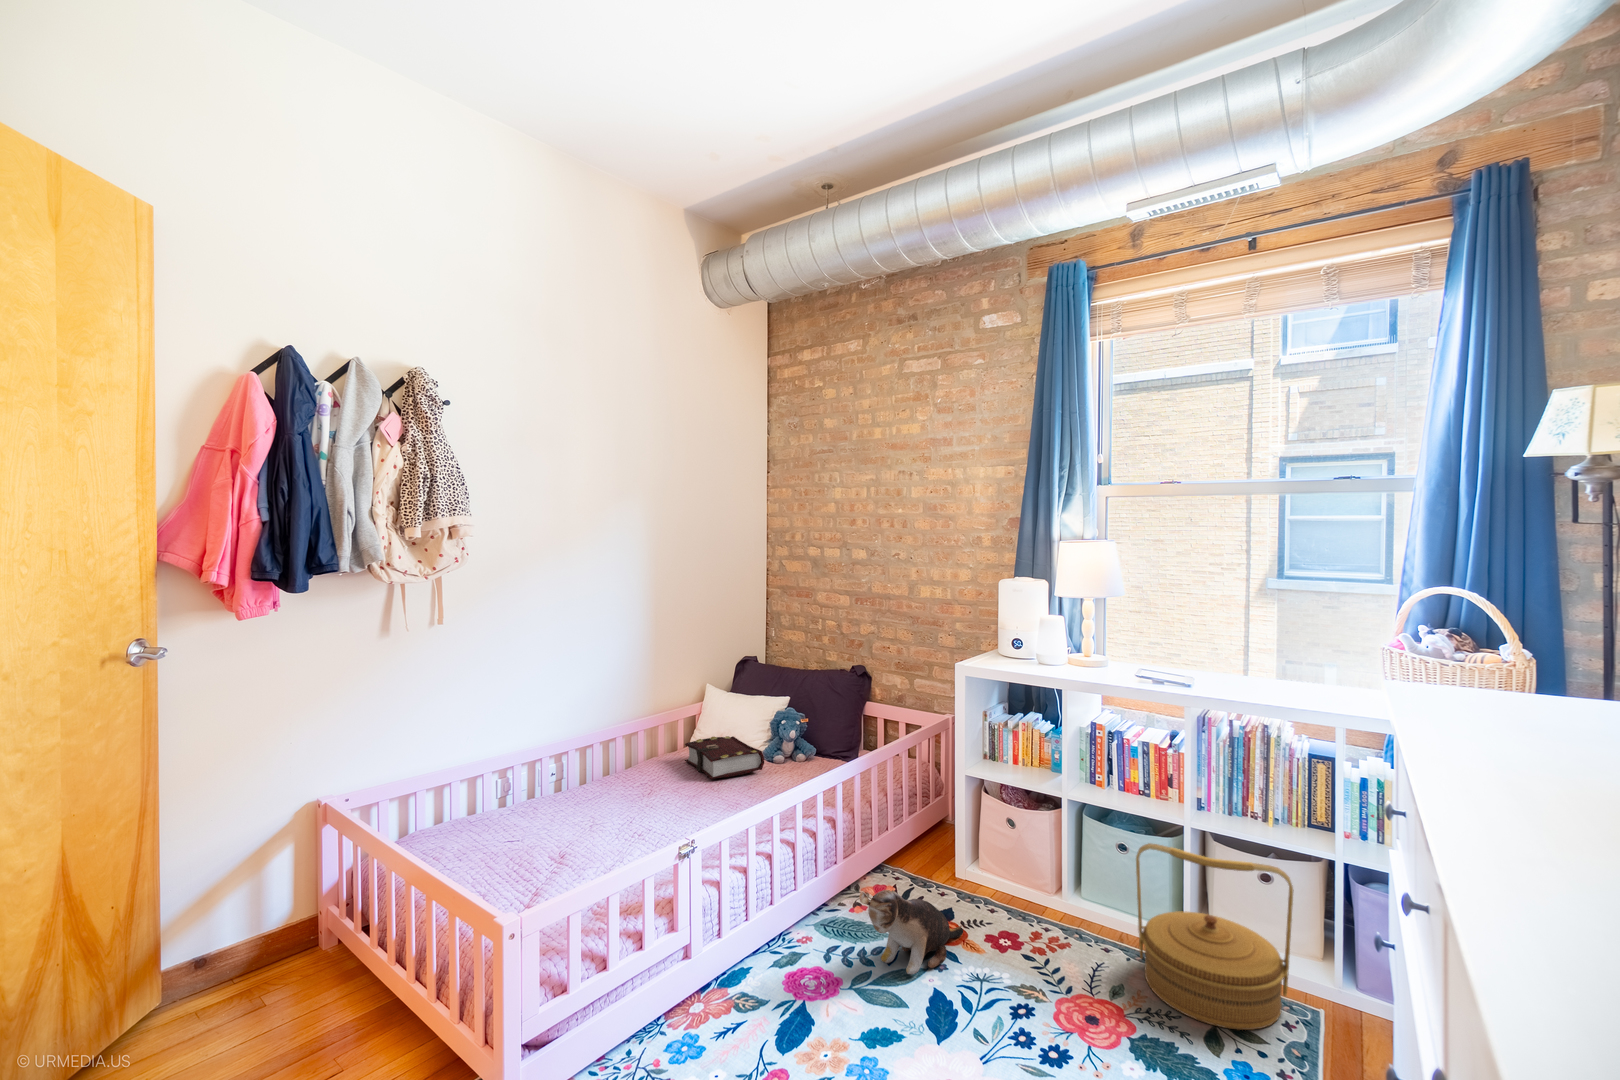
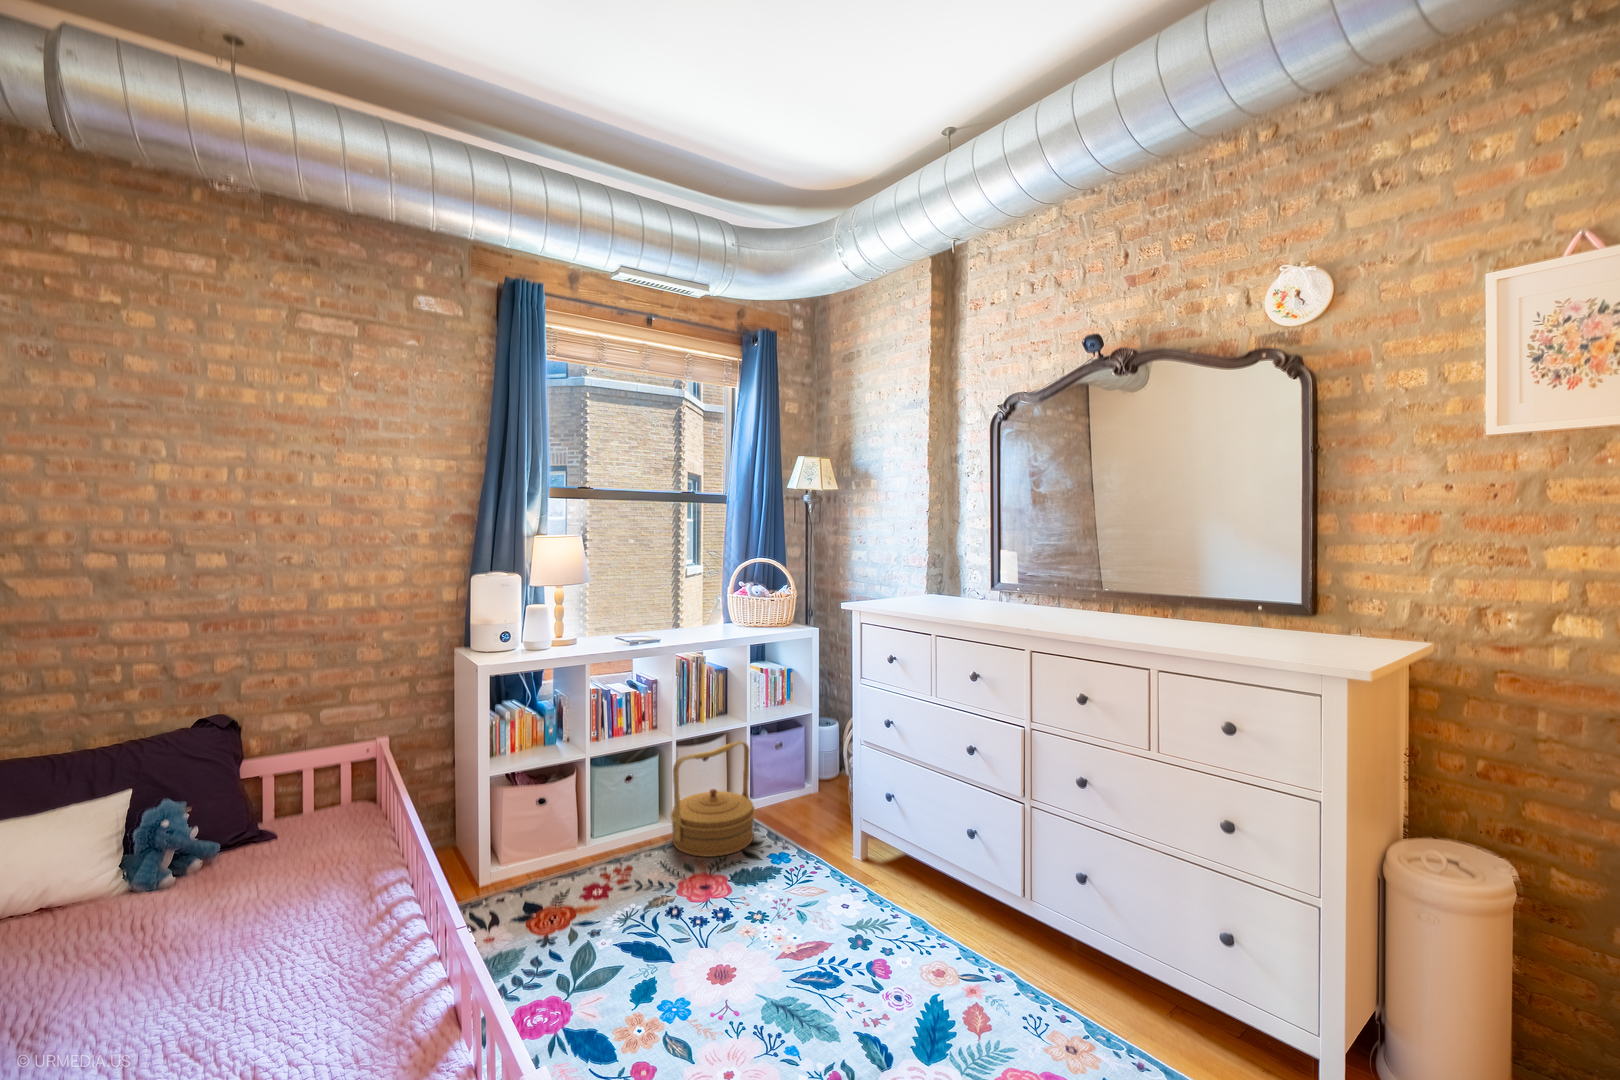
book: present [685,736,764,779] -> none [39,860,226,951]
plush toy: present [859,890,963,974] -> none [544,884,592,963]

